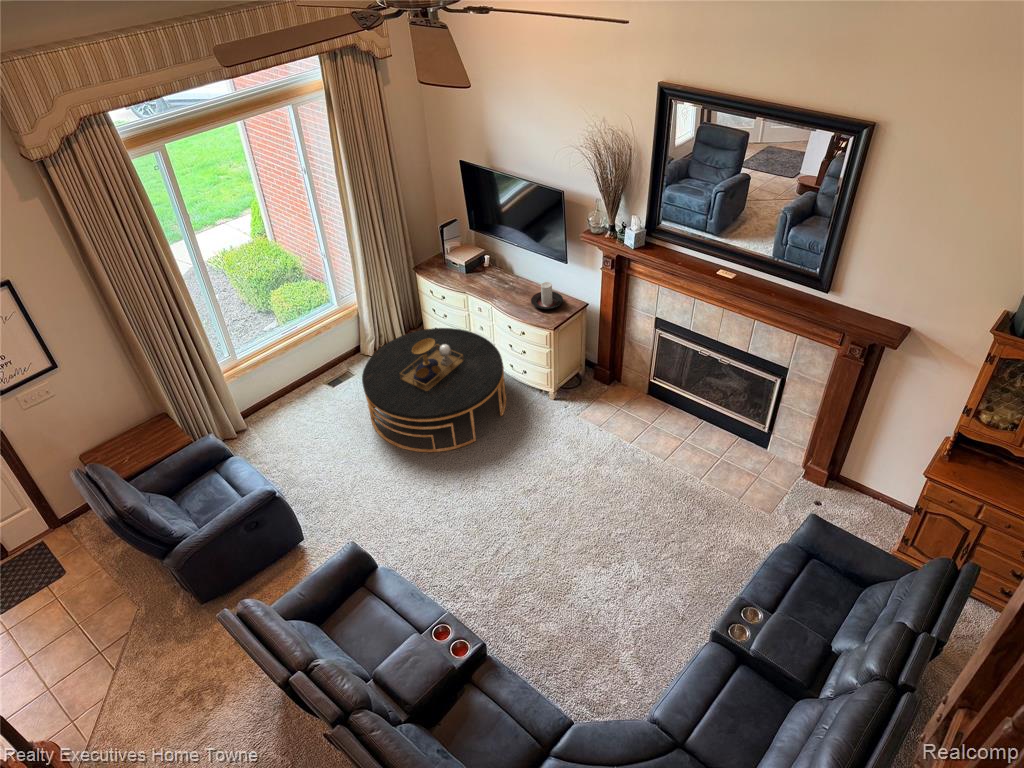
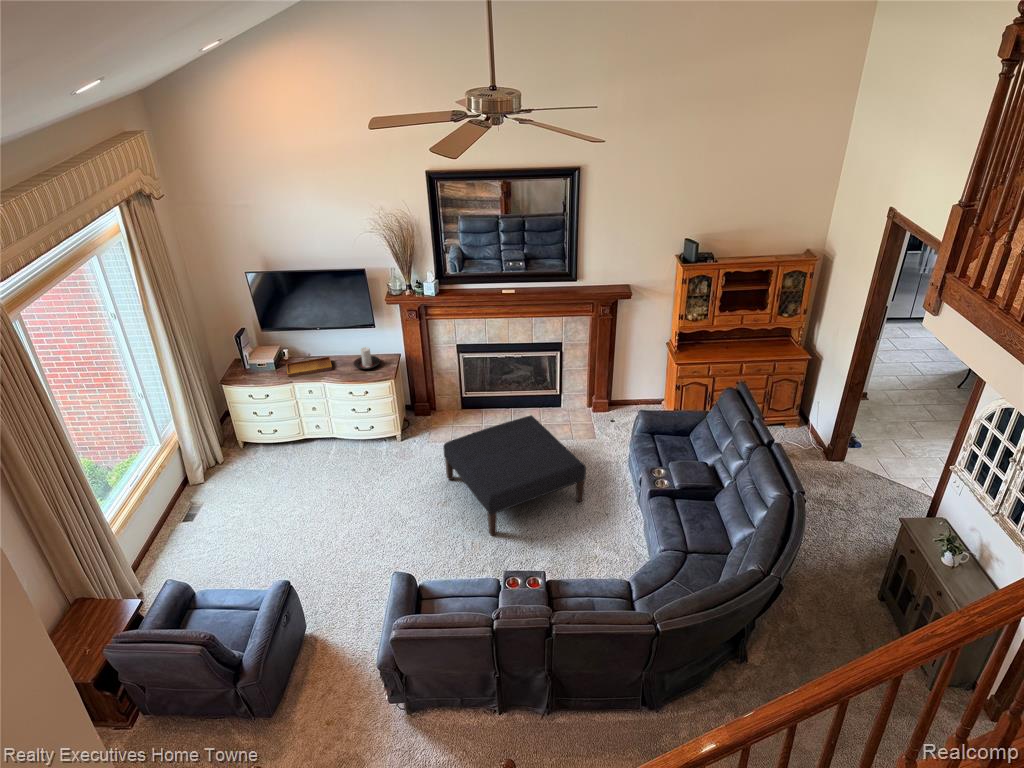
tray: none [466,268,521,295] -> present [286,354,332,377]
coffee table: present [362,328,506,452] -> none [236,413,372,523]
ottoman: none [528,433,684,588] -> present [443,415,586,536]

